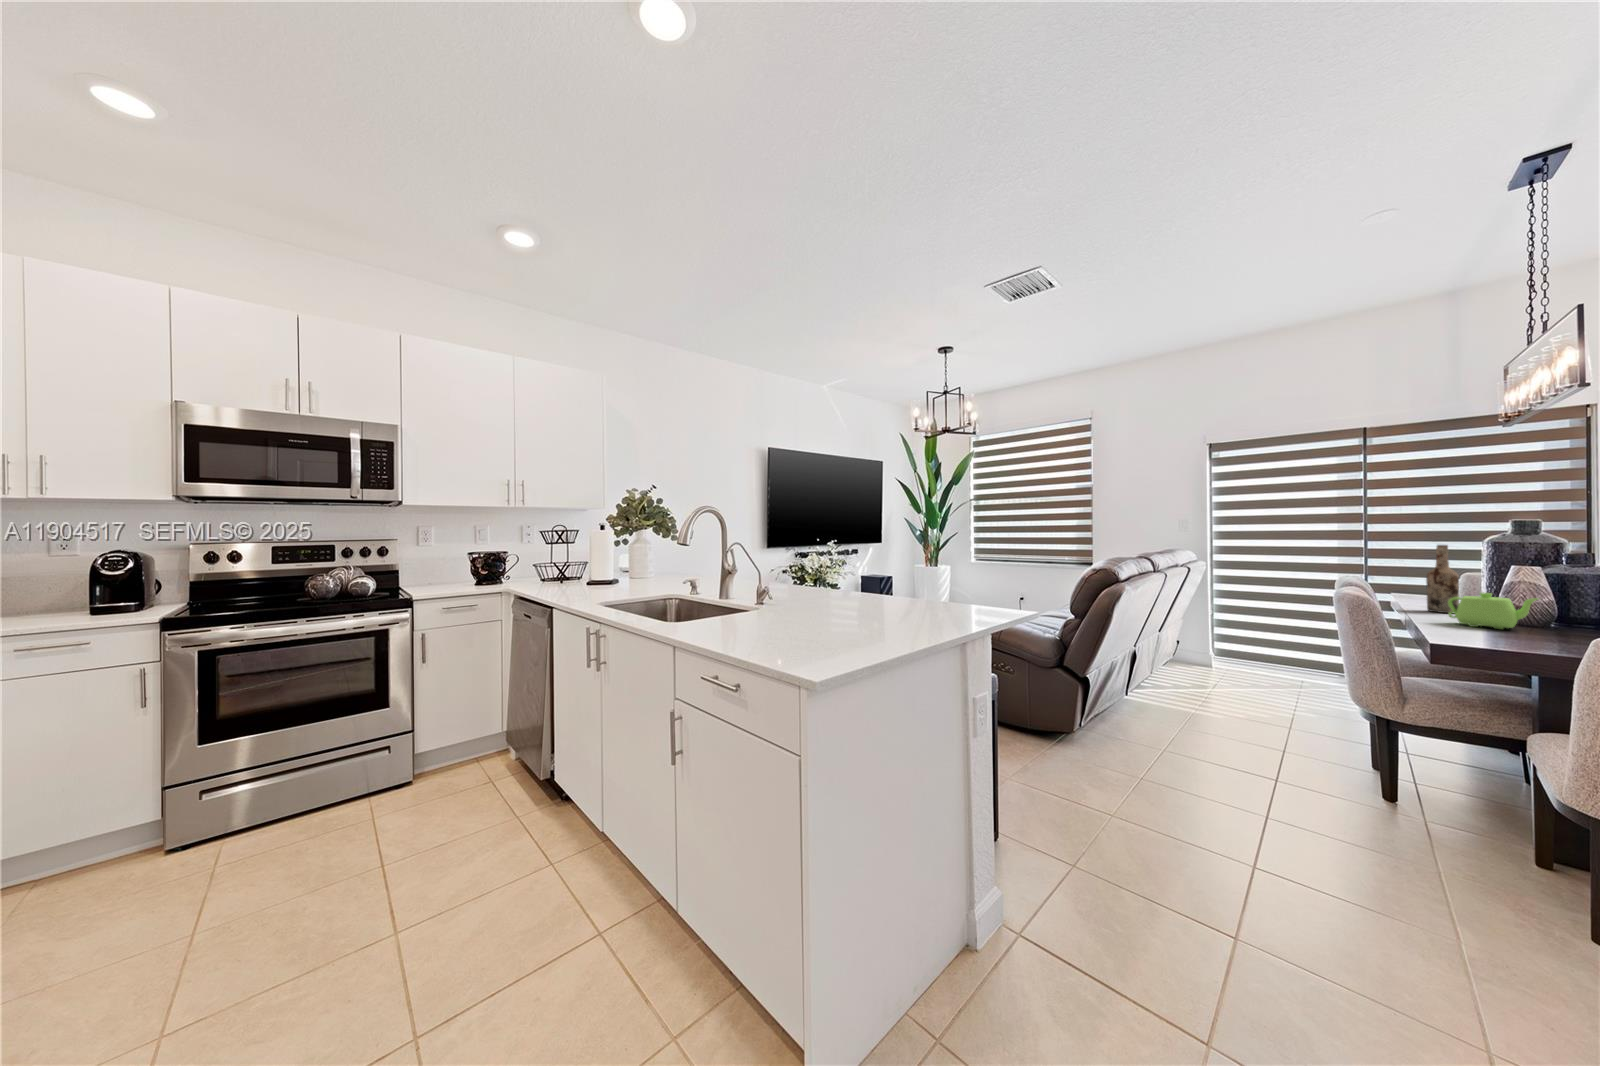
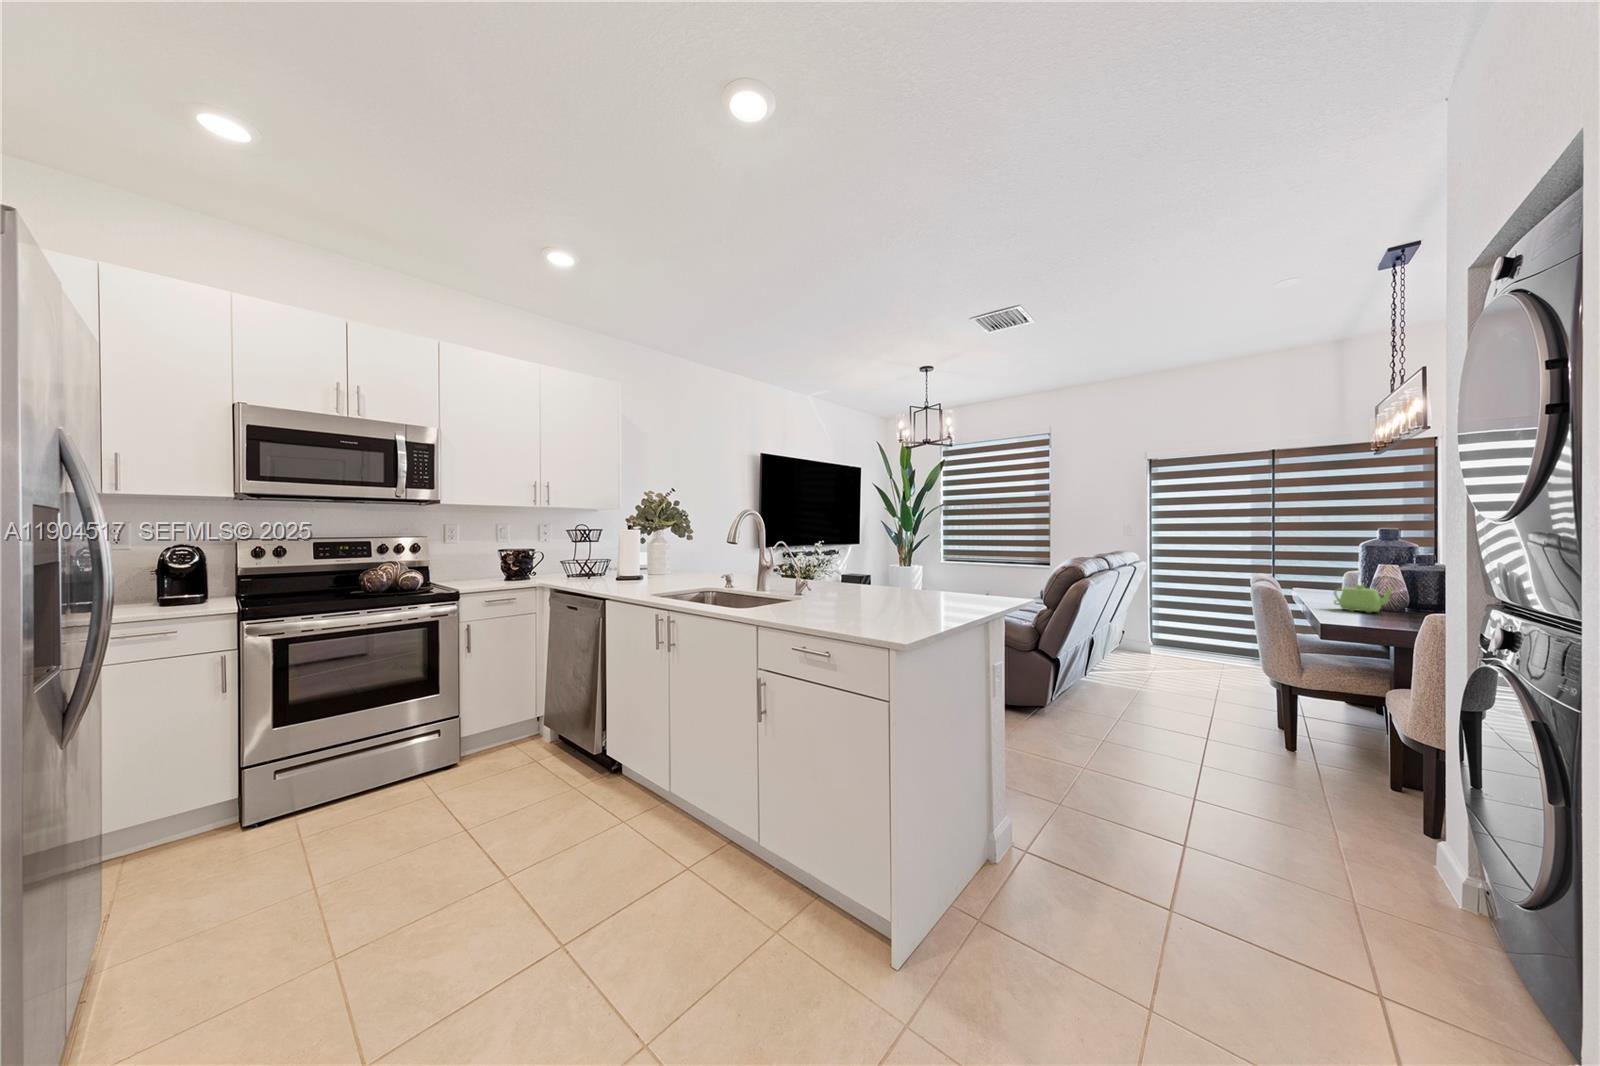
wine bottle: present [1426,545,1459,613] -> none [1319,548,1342,602]

